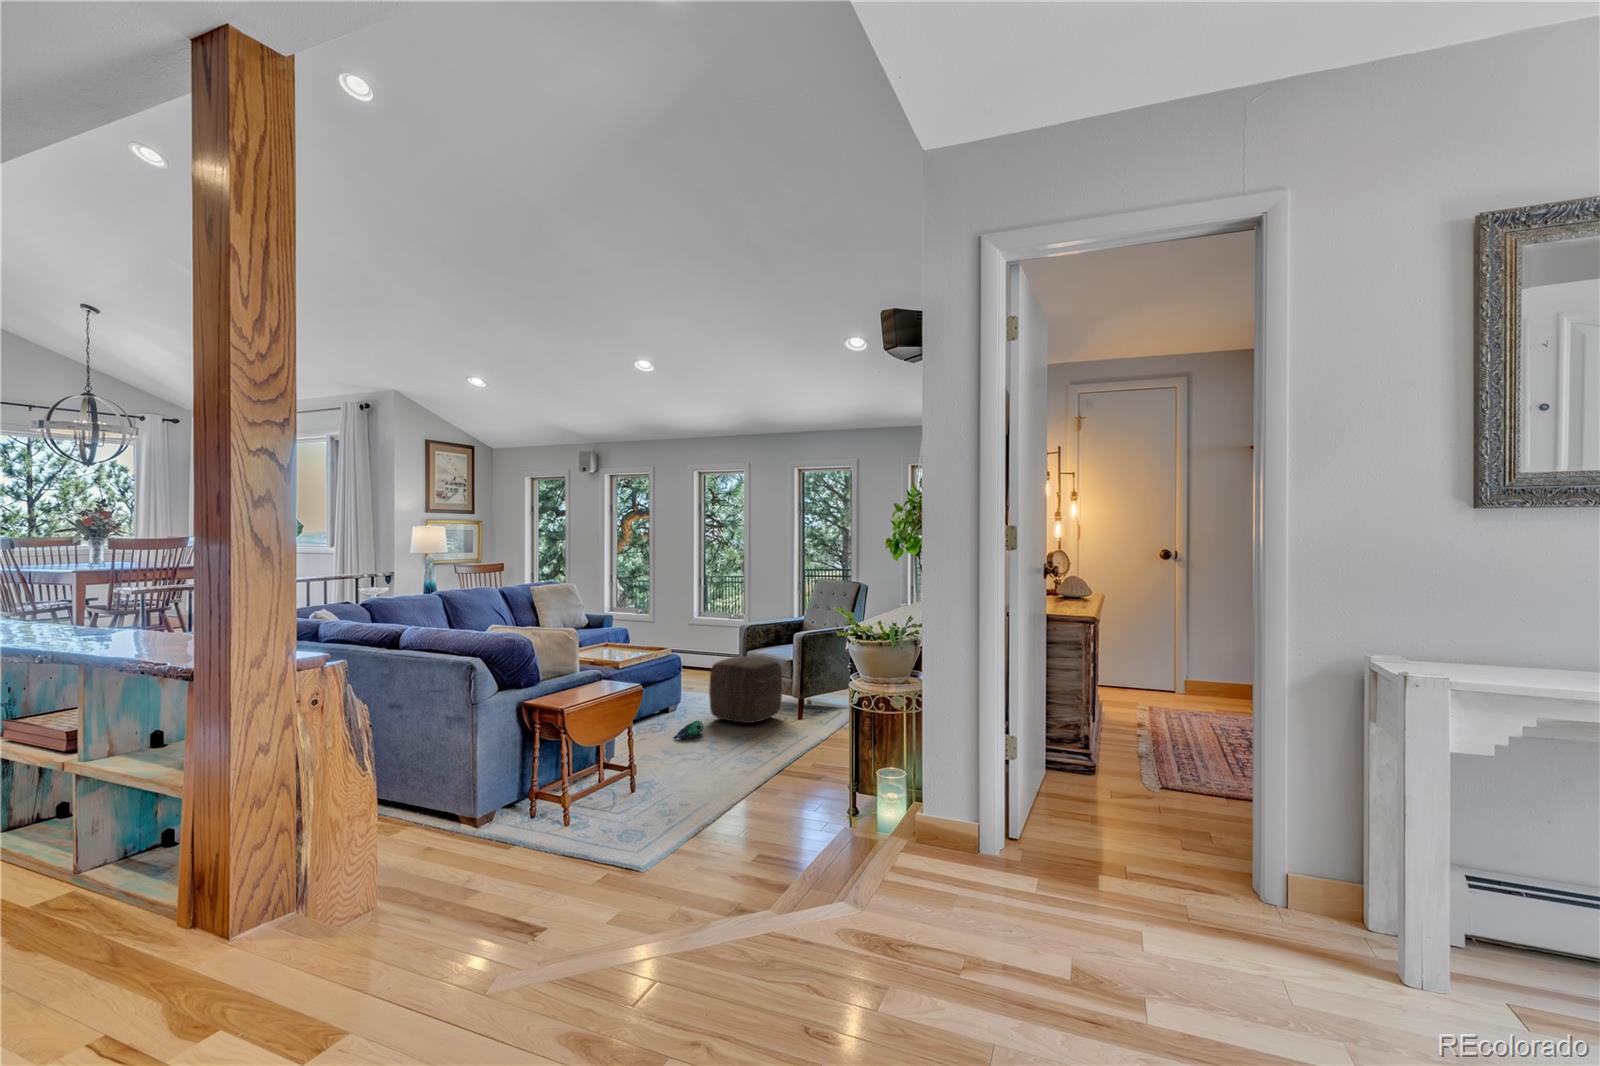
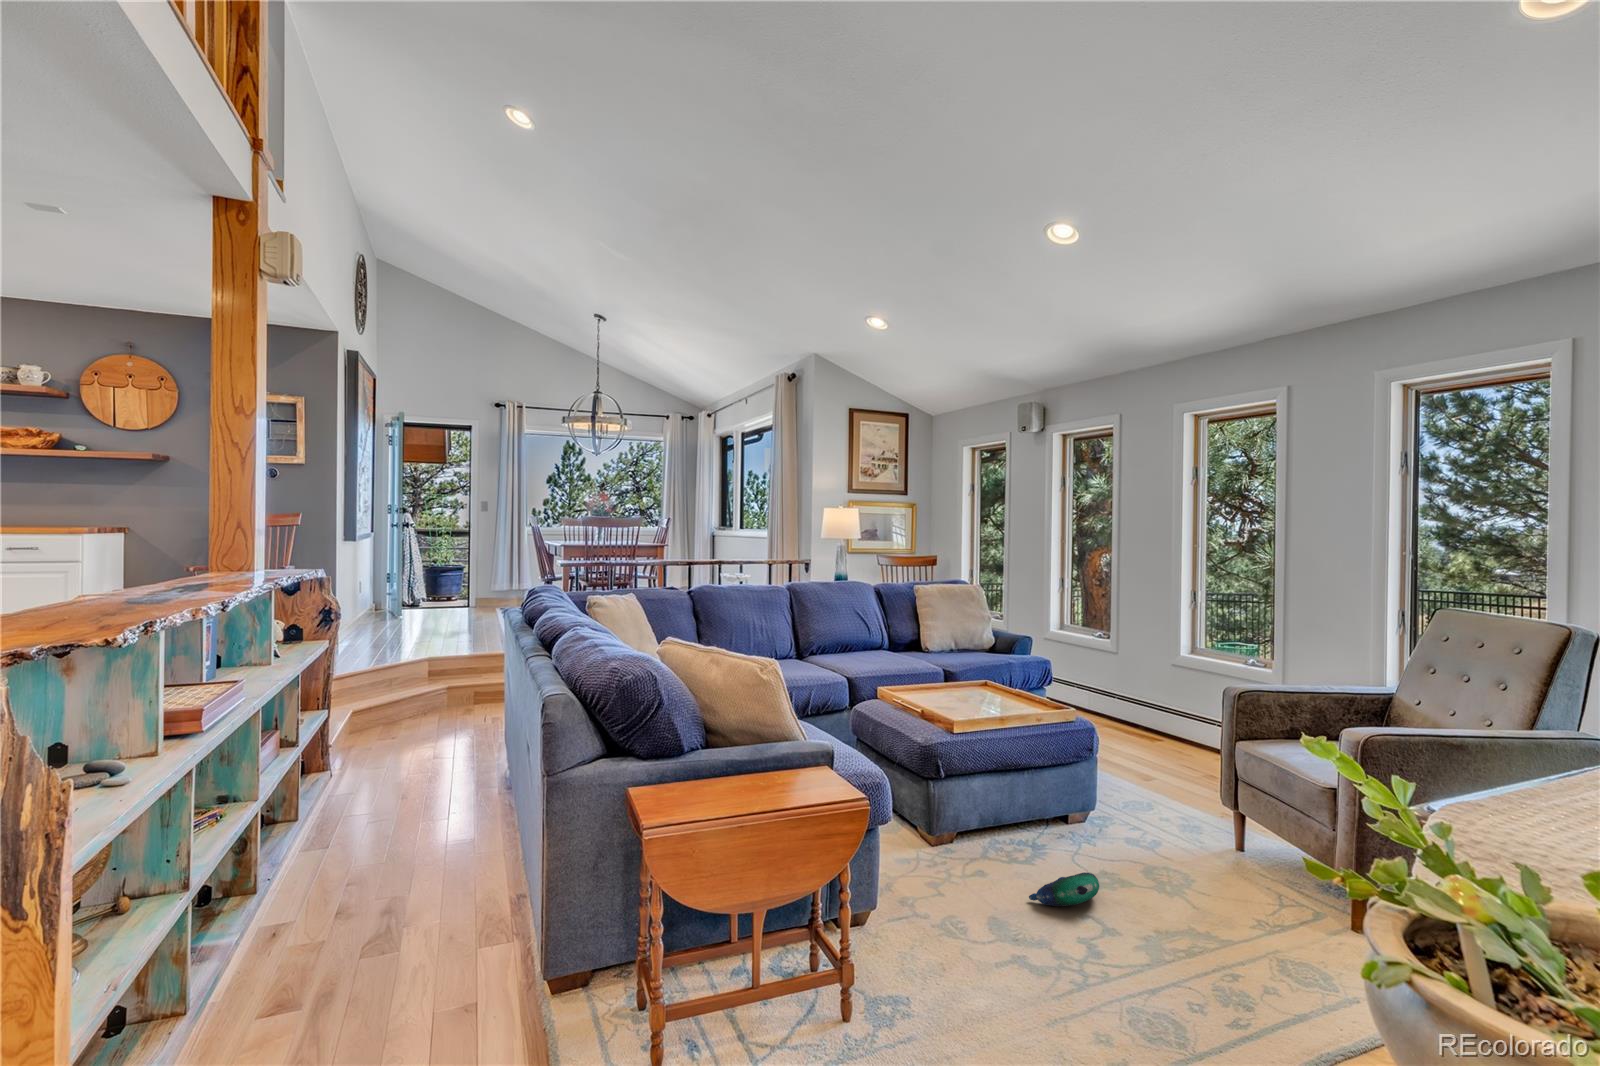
ottoman: present [709,656,782,723] -> none [1133,751,1309,907]

